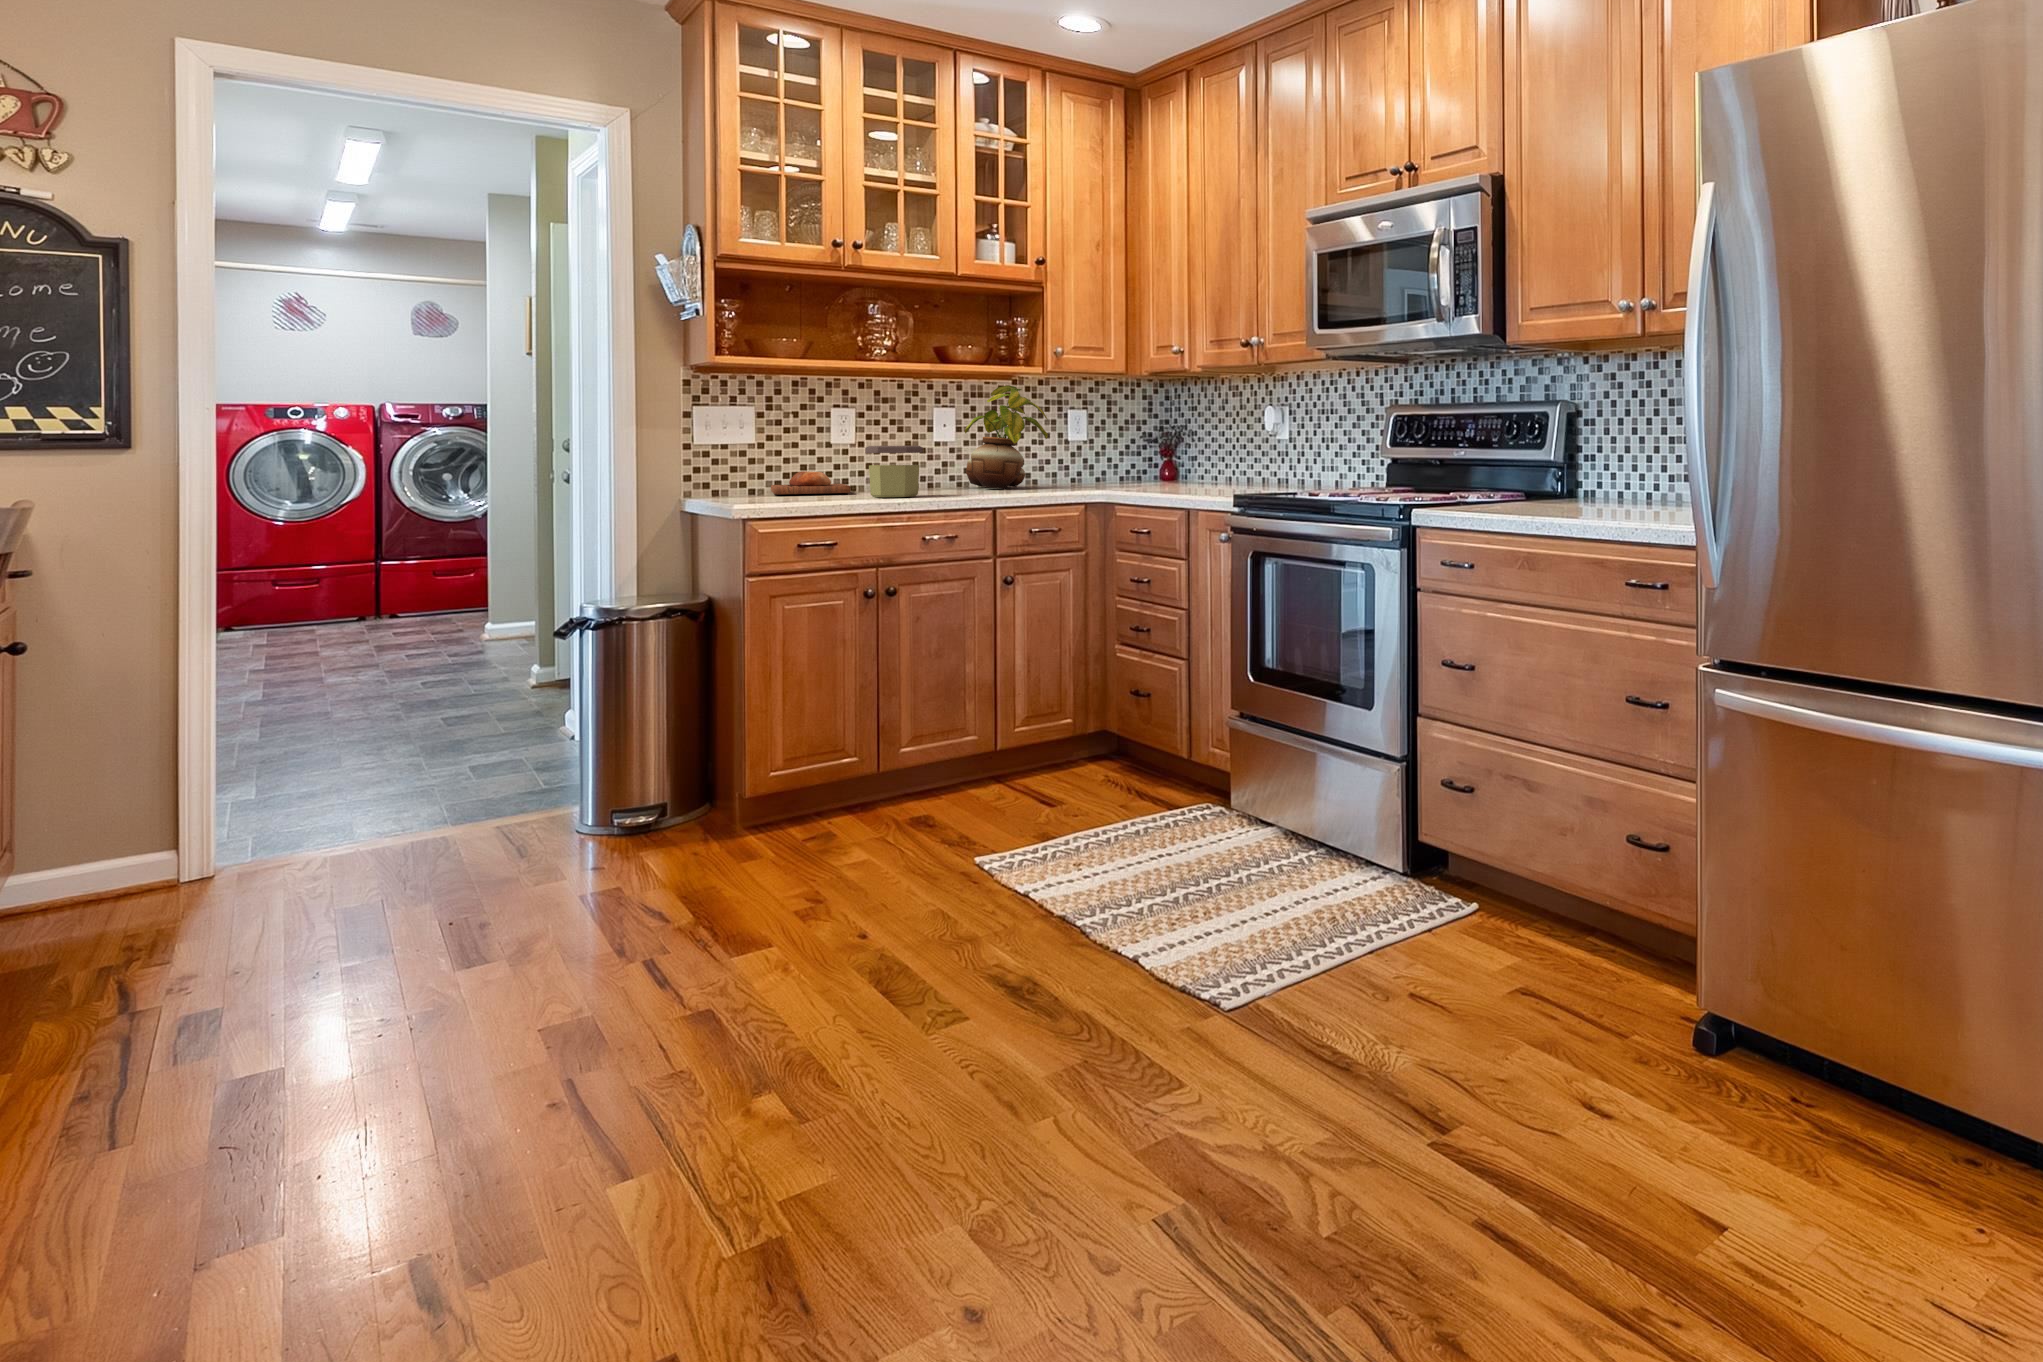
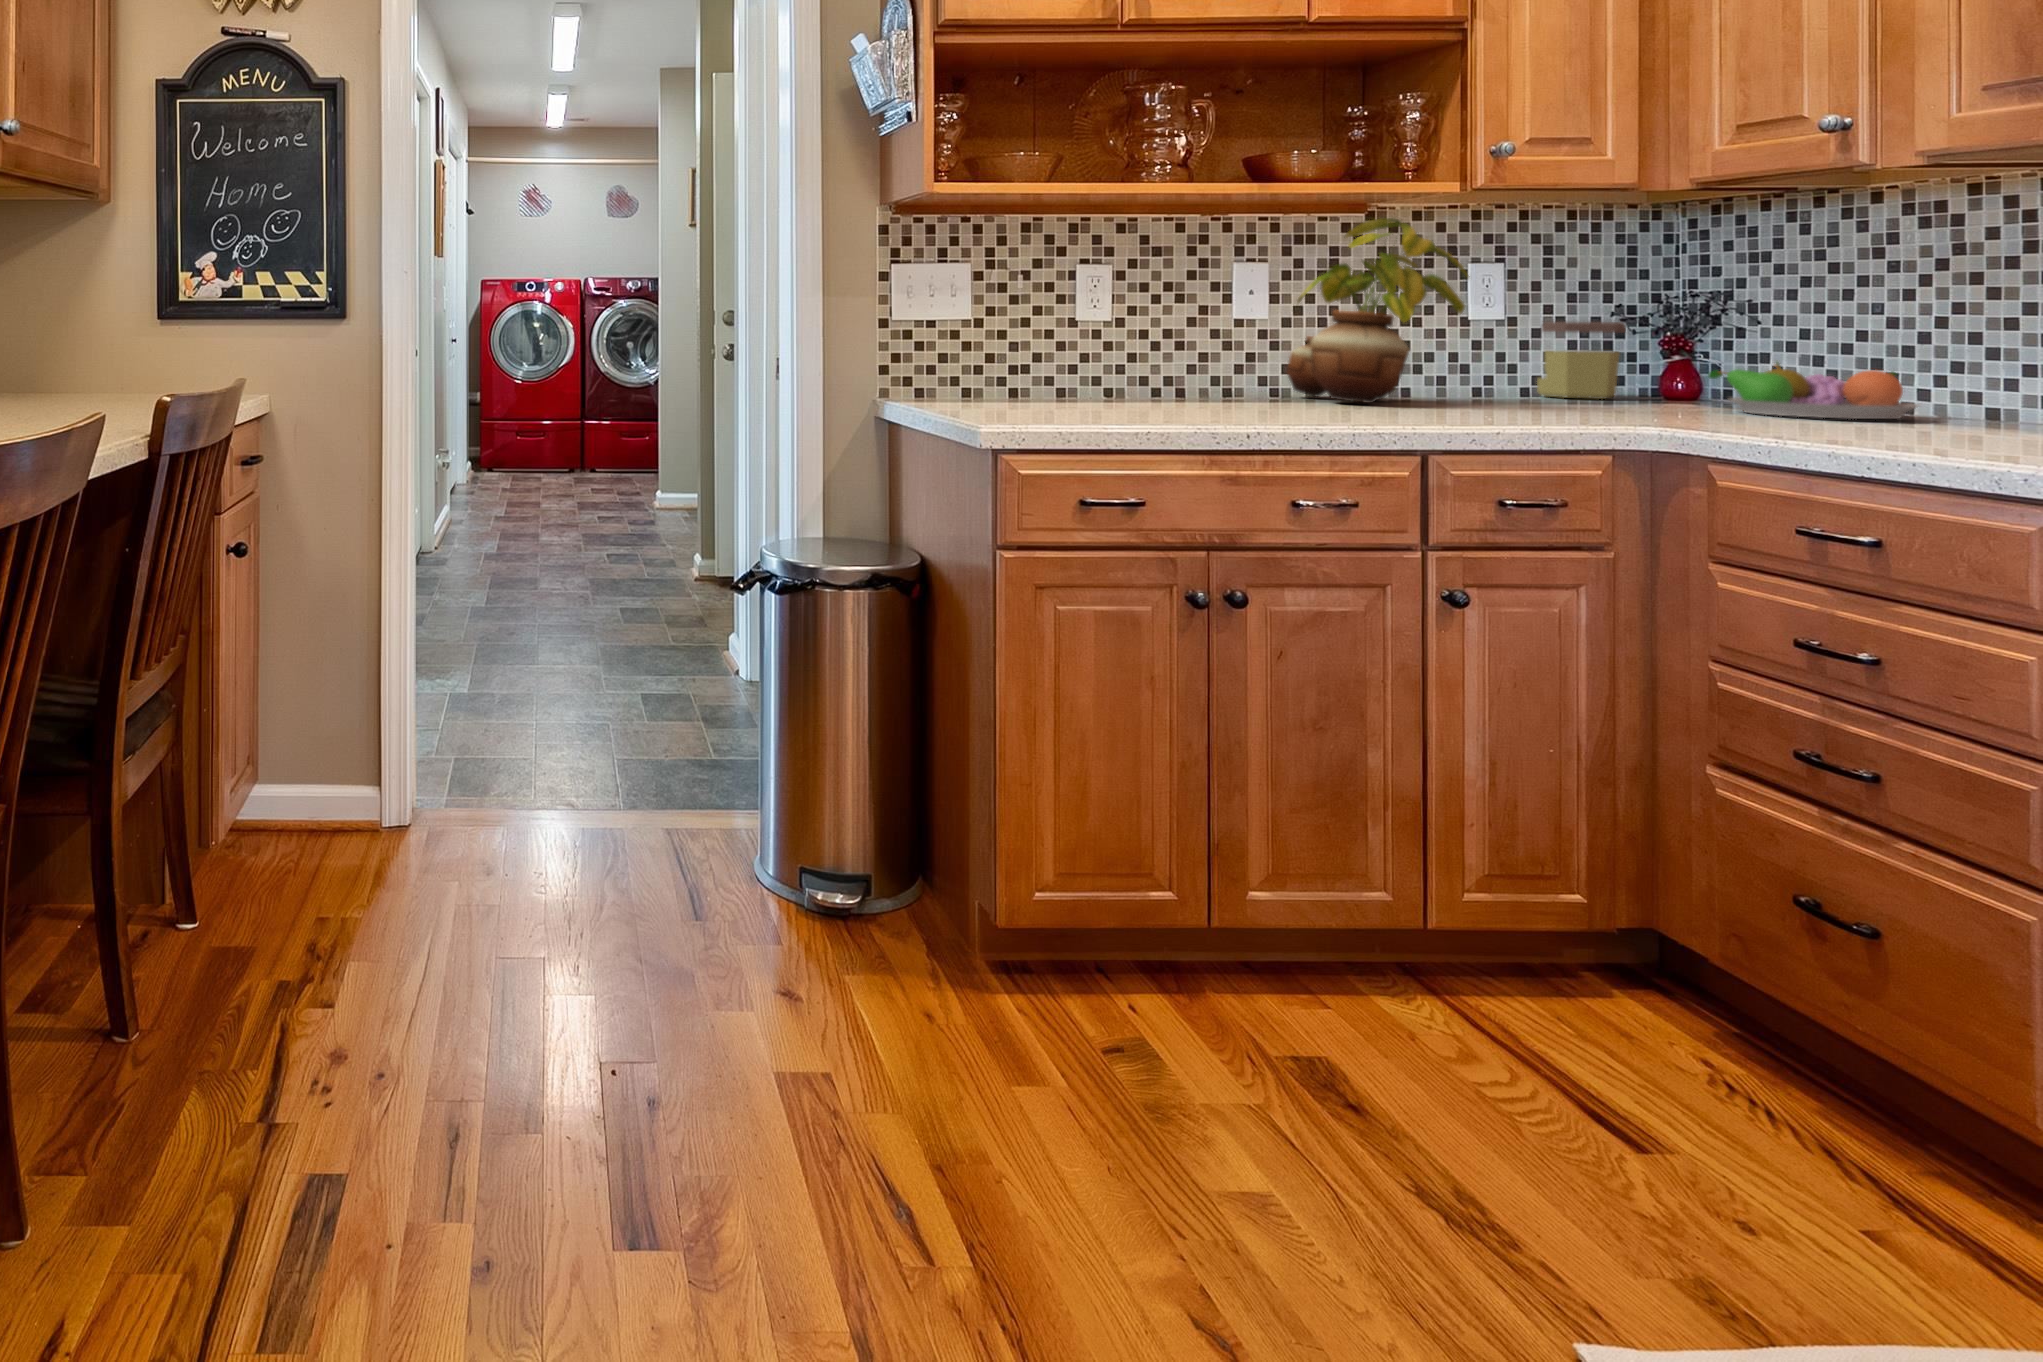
jar: present [865,446,923,497] -> present [1537,322,1626,399]
fruit bowl: none [1162,460,1234,486] -> present [1708,362,1919,419]
bread loaf: present [771,471,851,494] -> none [983,363,1120,402]

